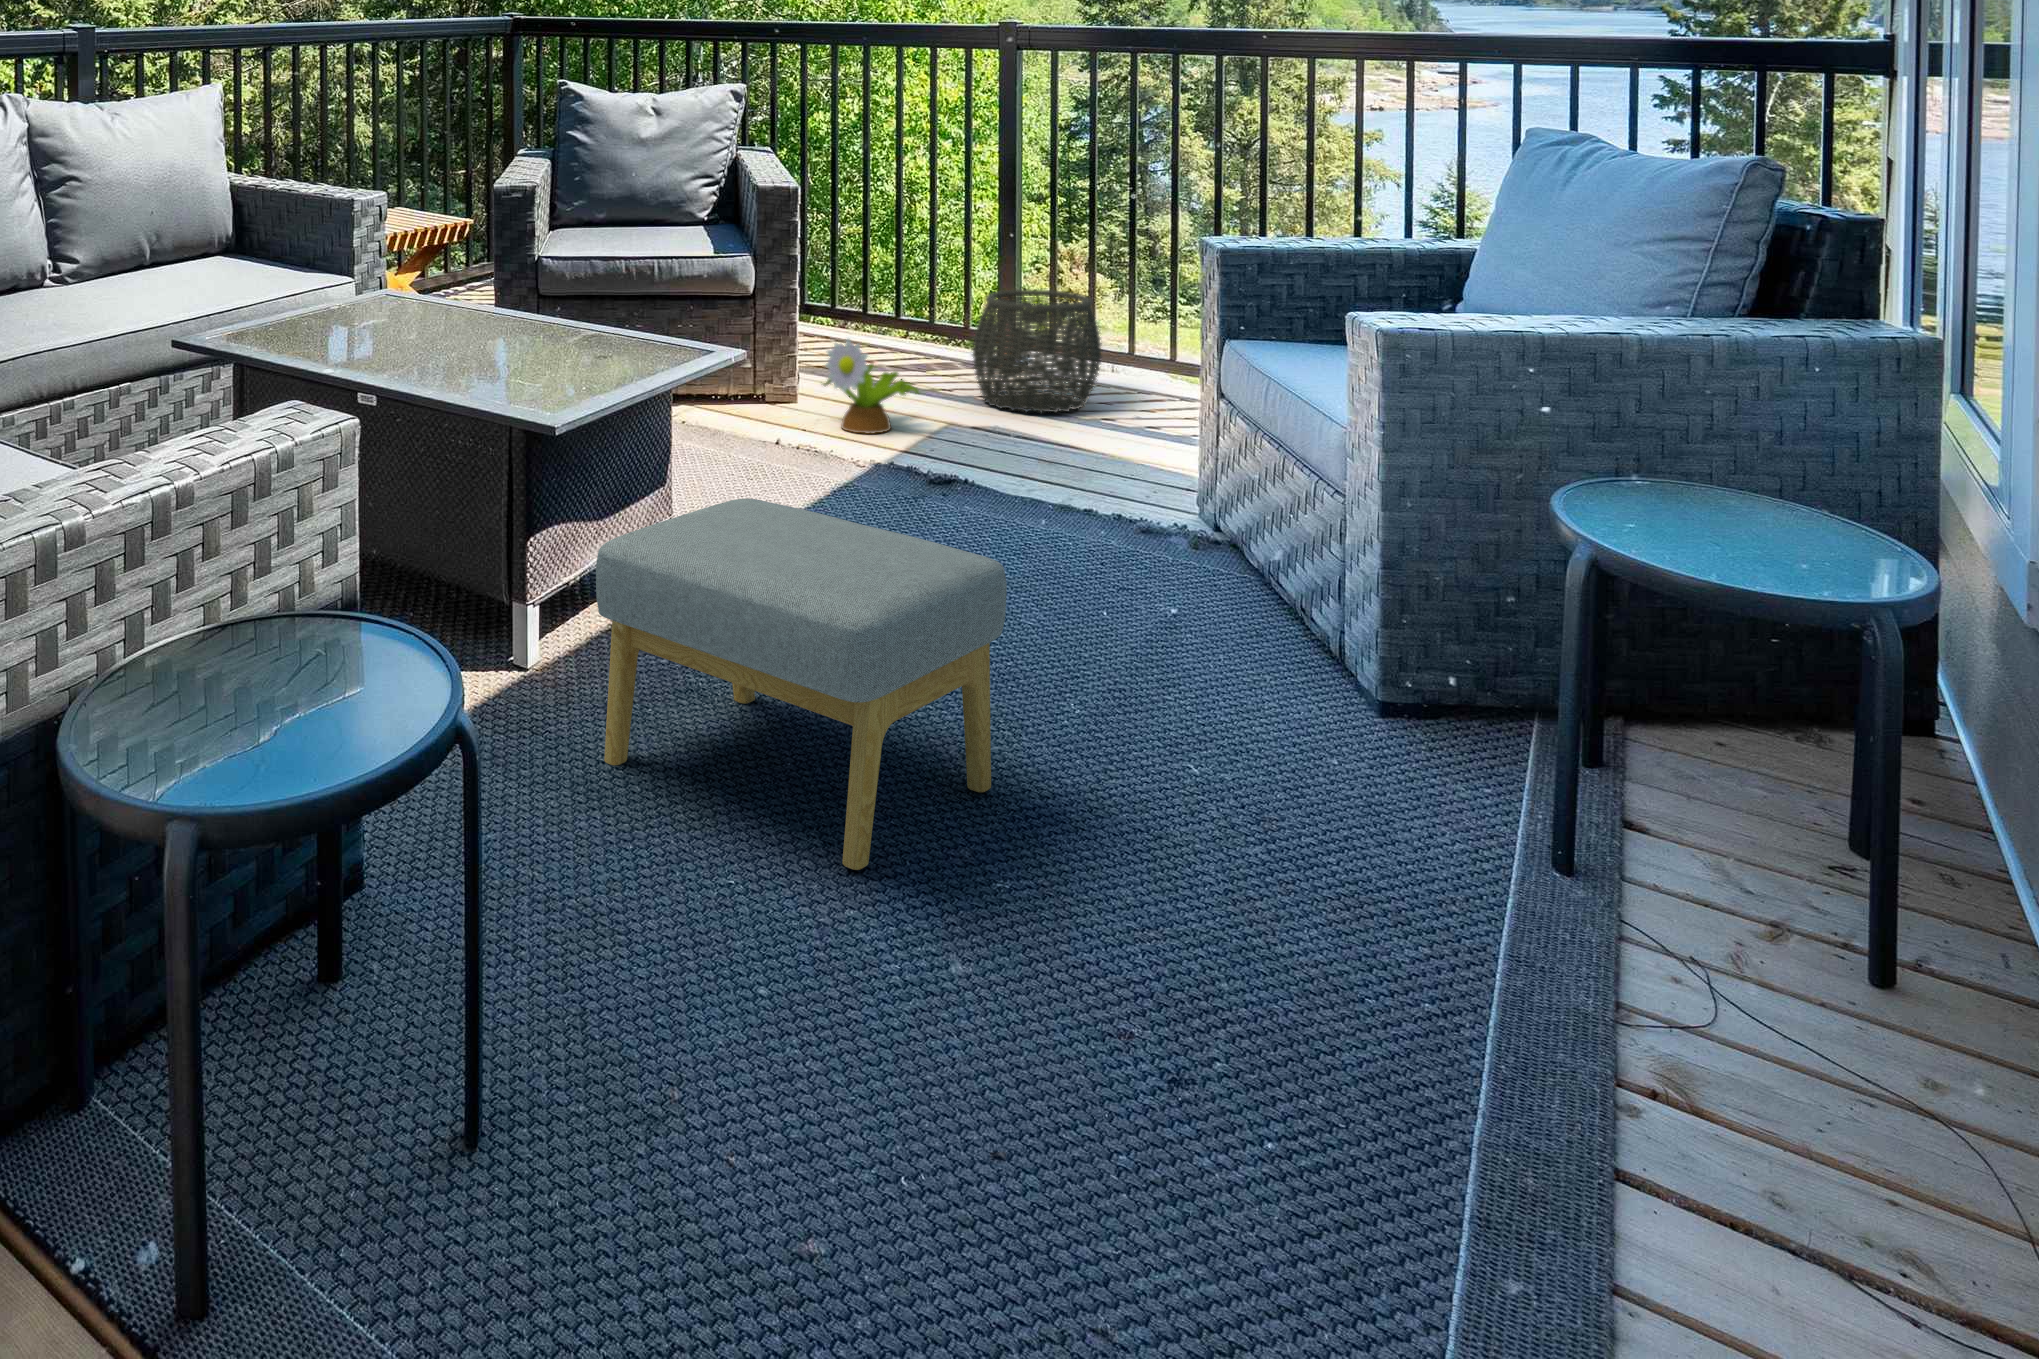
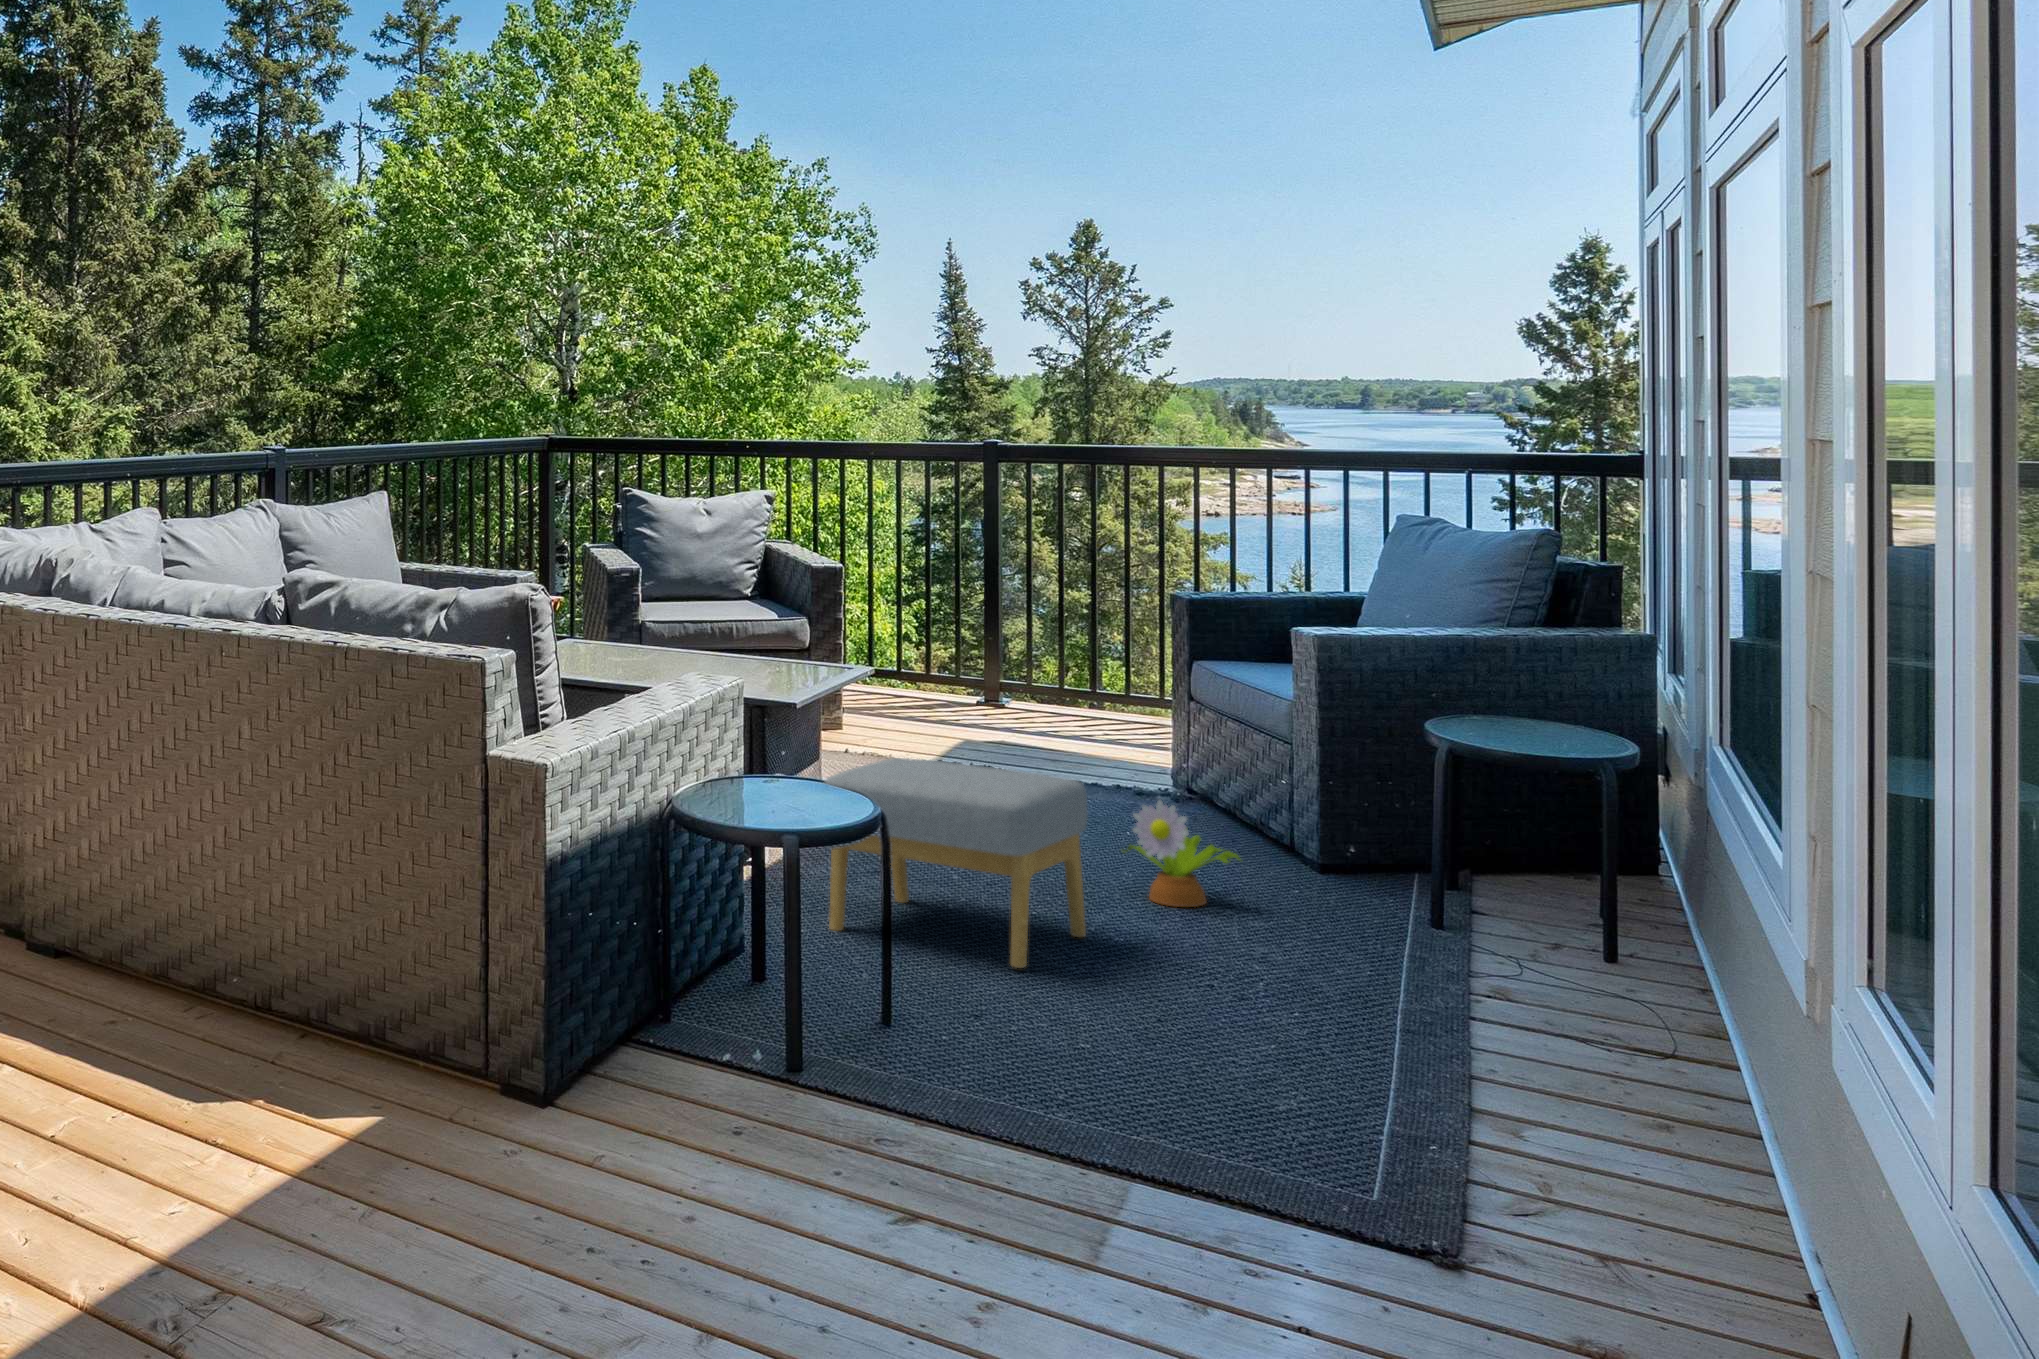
woven basket: present [972,289,1102,413] -> none [970,649,1075,746]
decorative plant: present [823,339,919,434] -> present [1122,800,1240,907]

